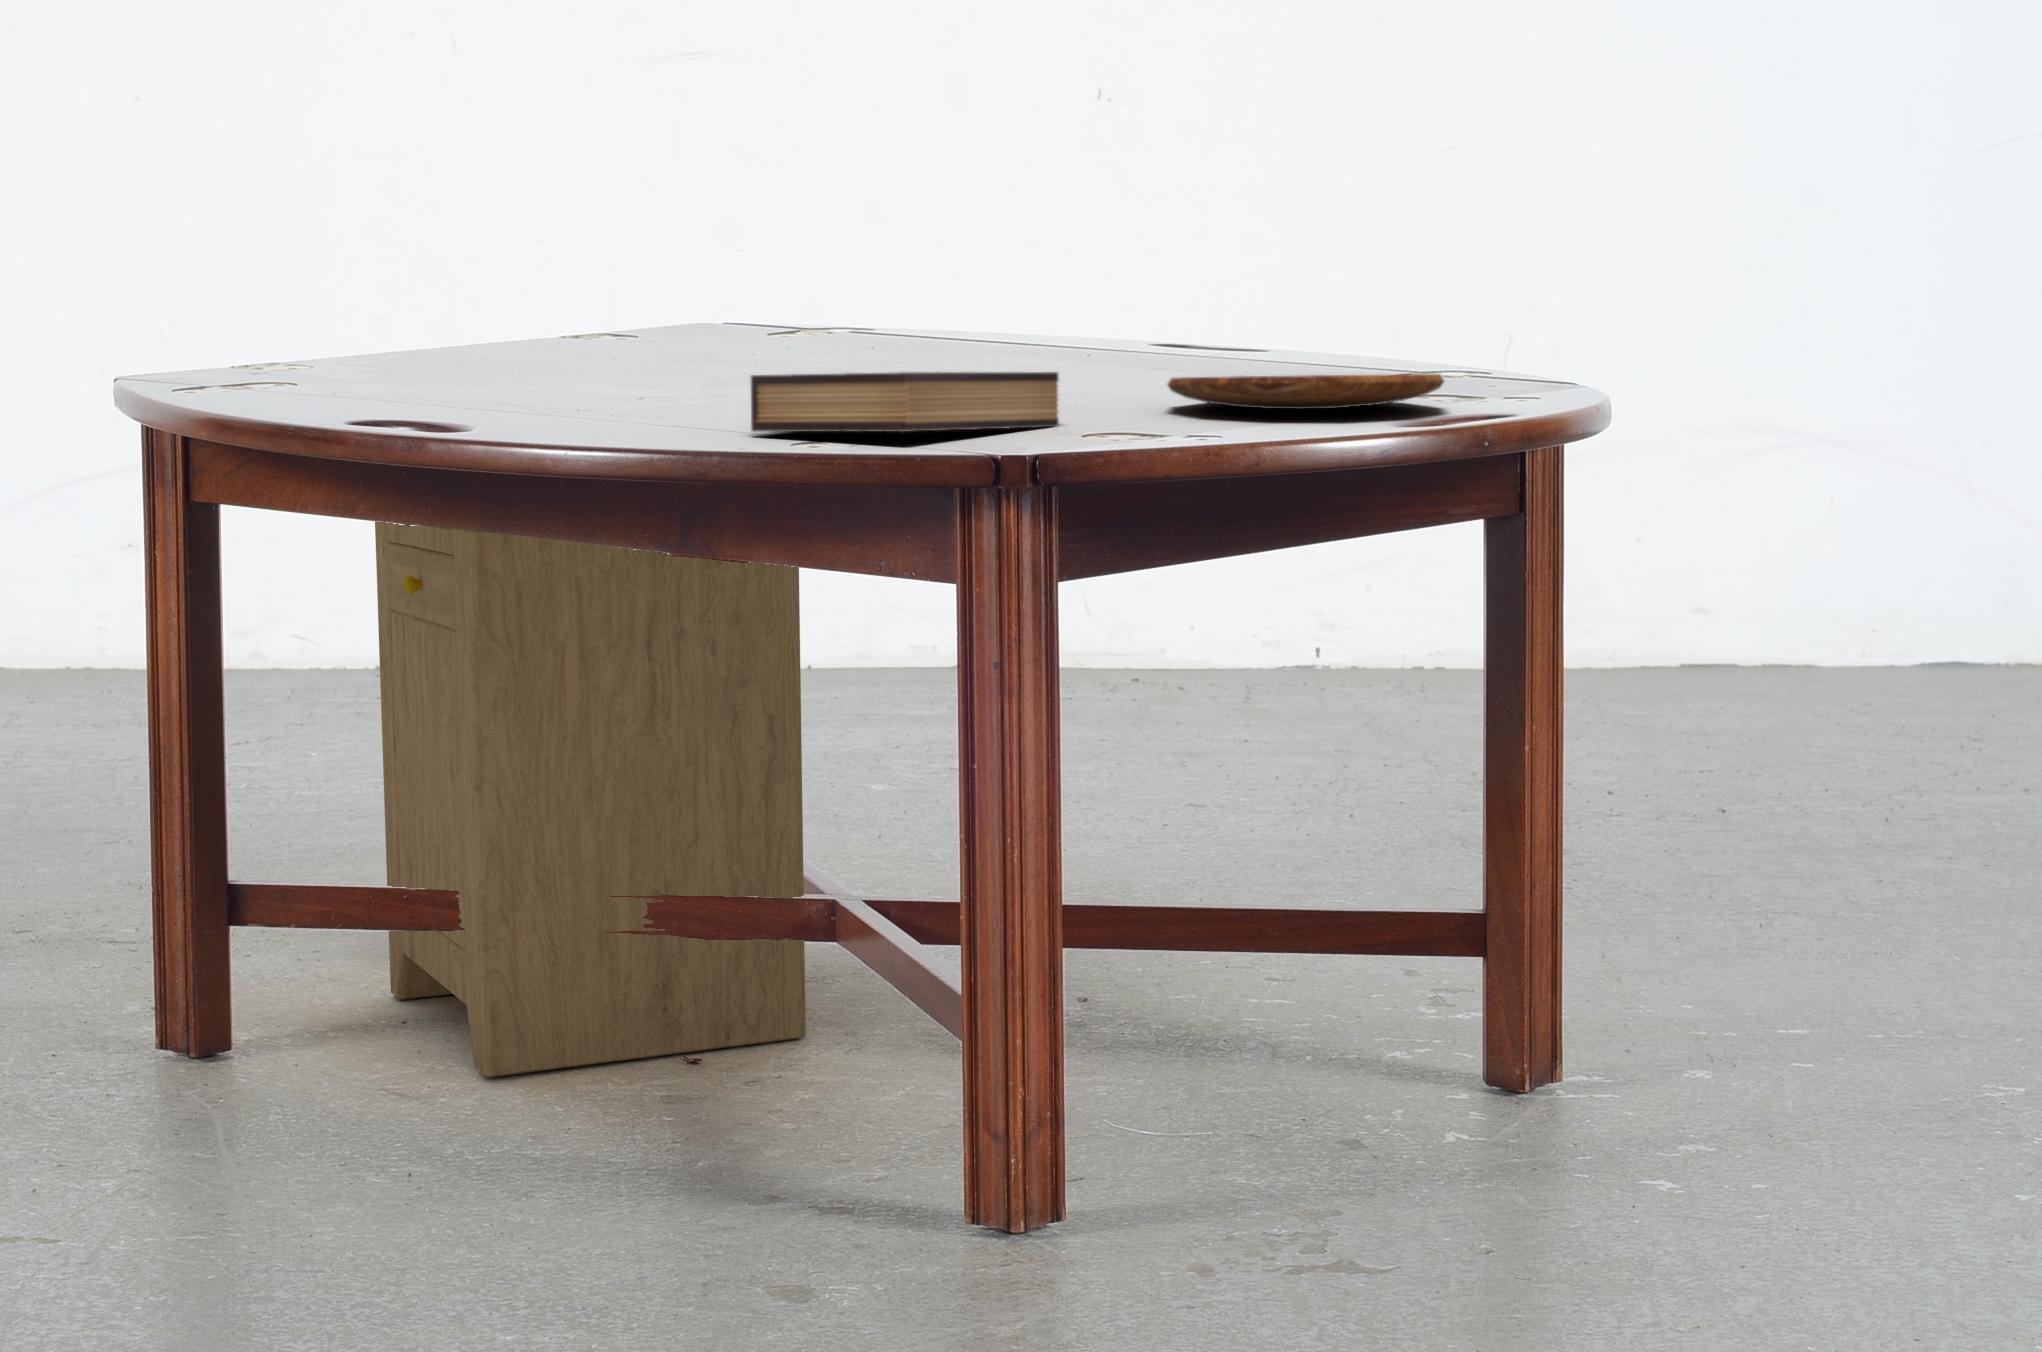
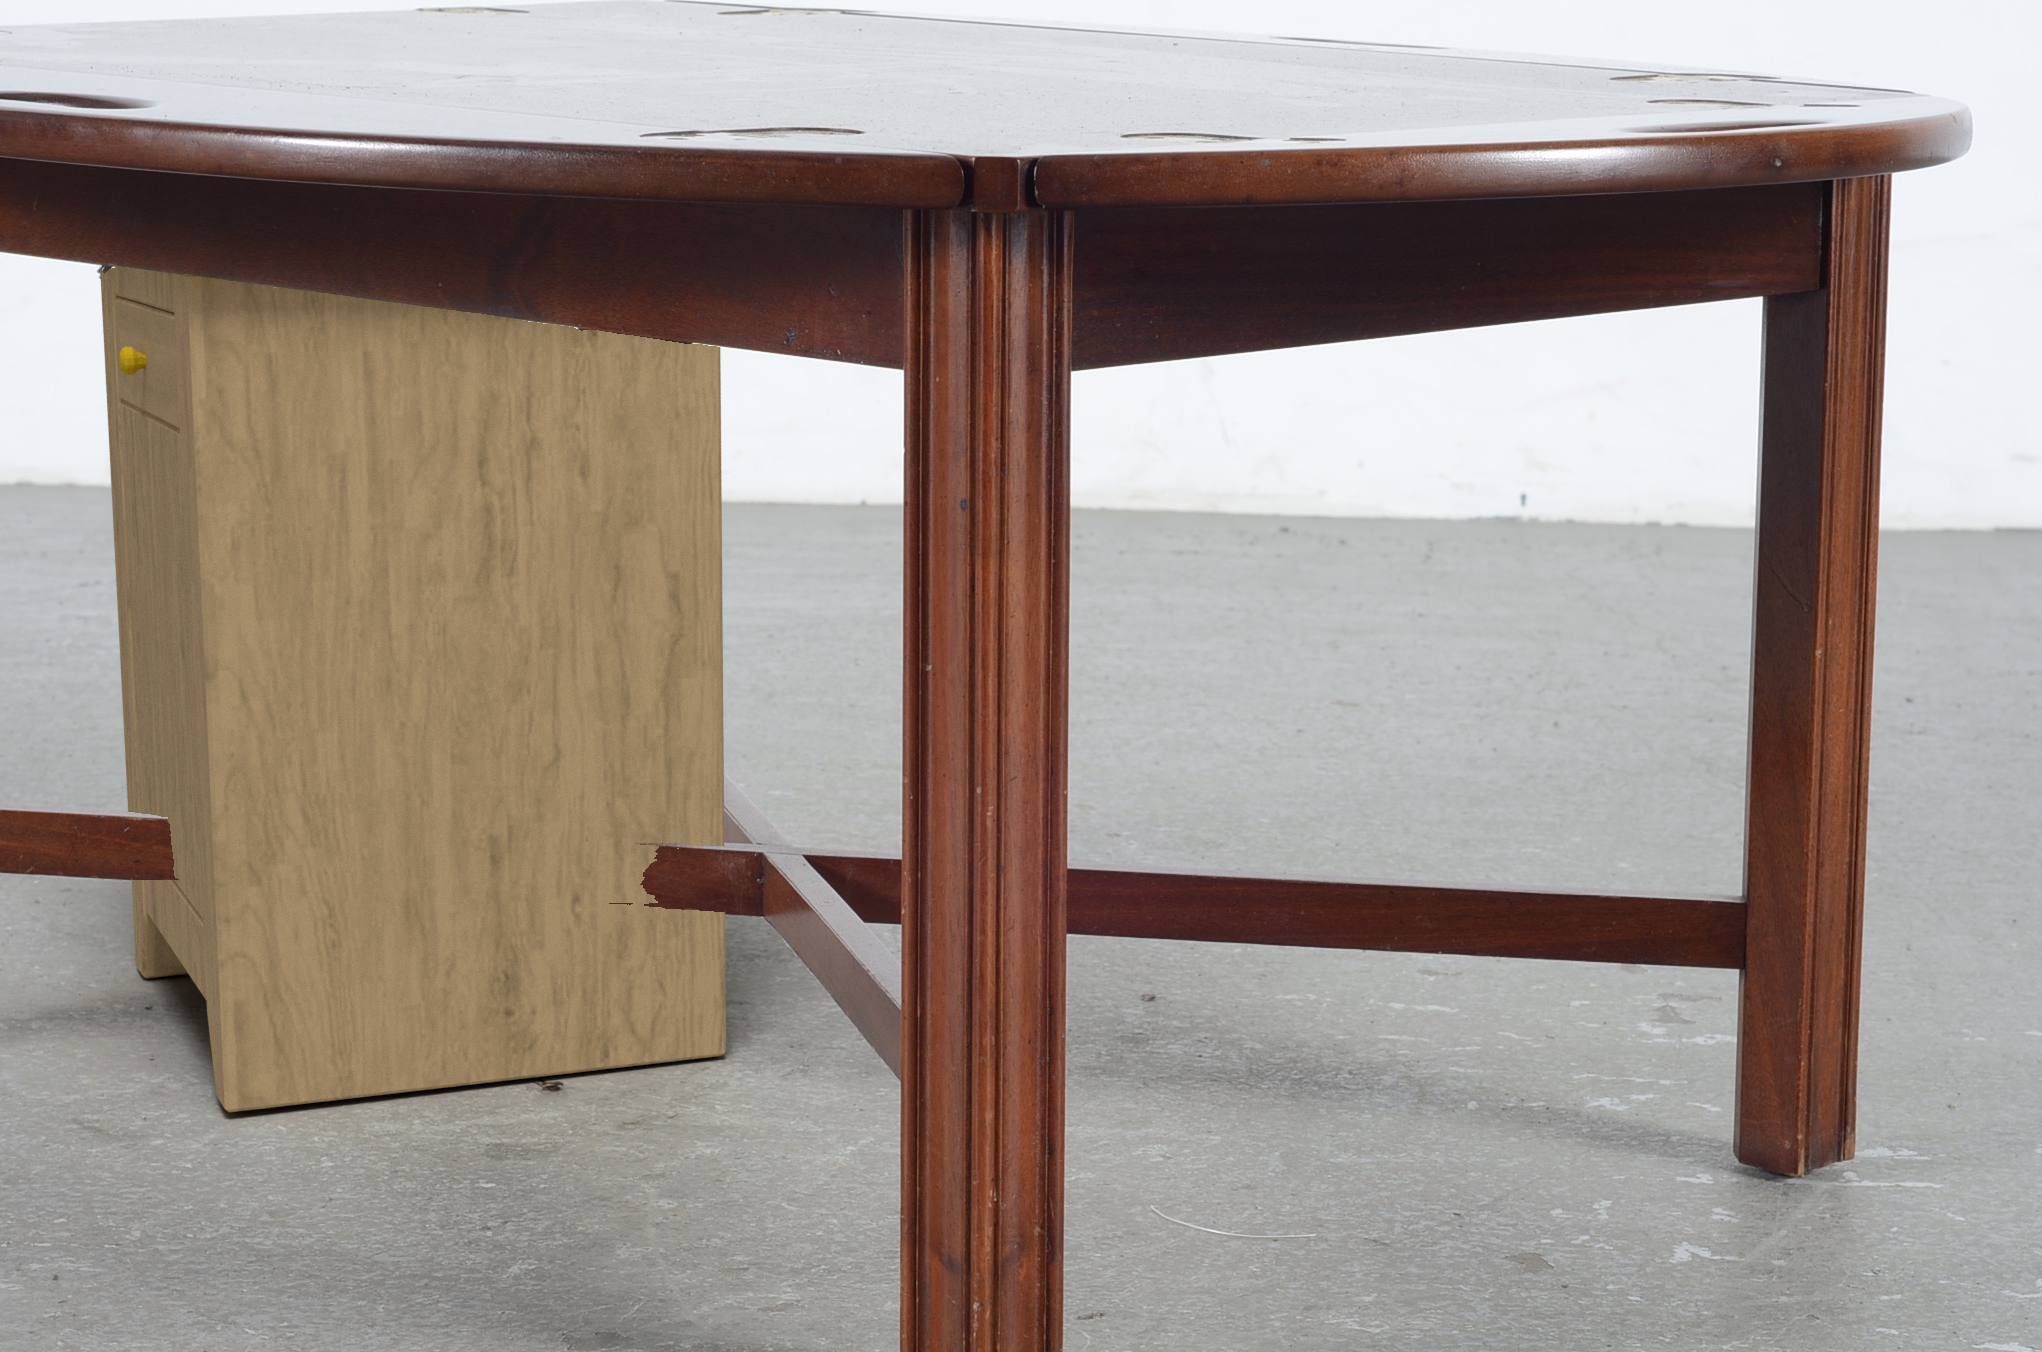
hardback book: present [751,372,1059,432] -> none [580,7,1096,118]
tray: present [1168,374,1444,409] -> none [1278,41,1726,103]

